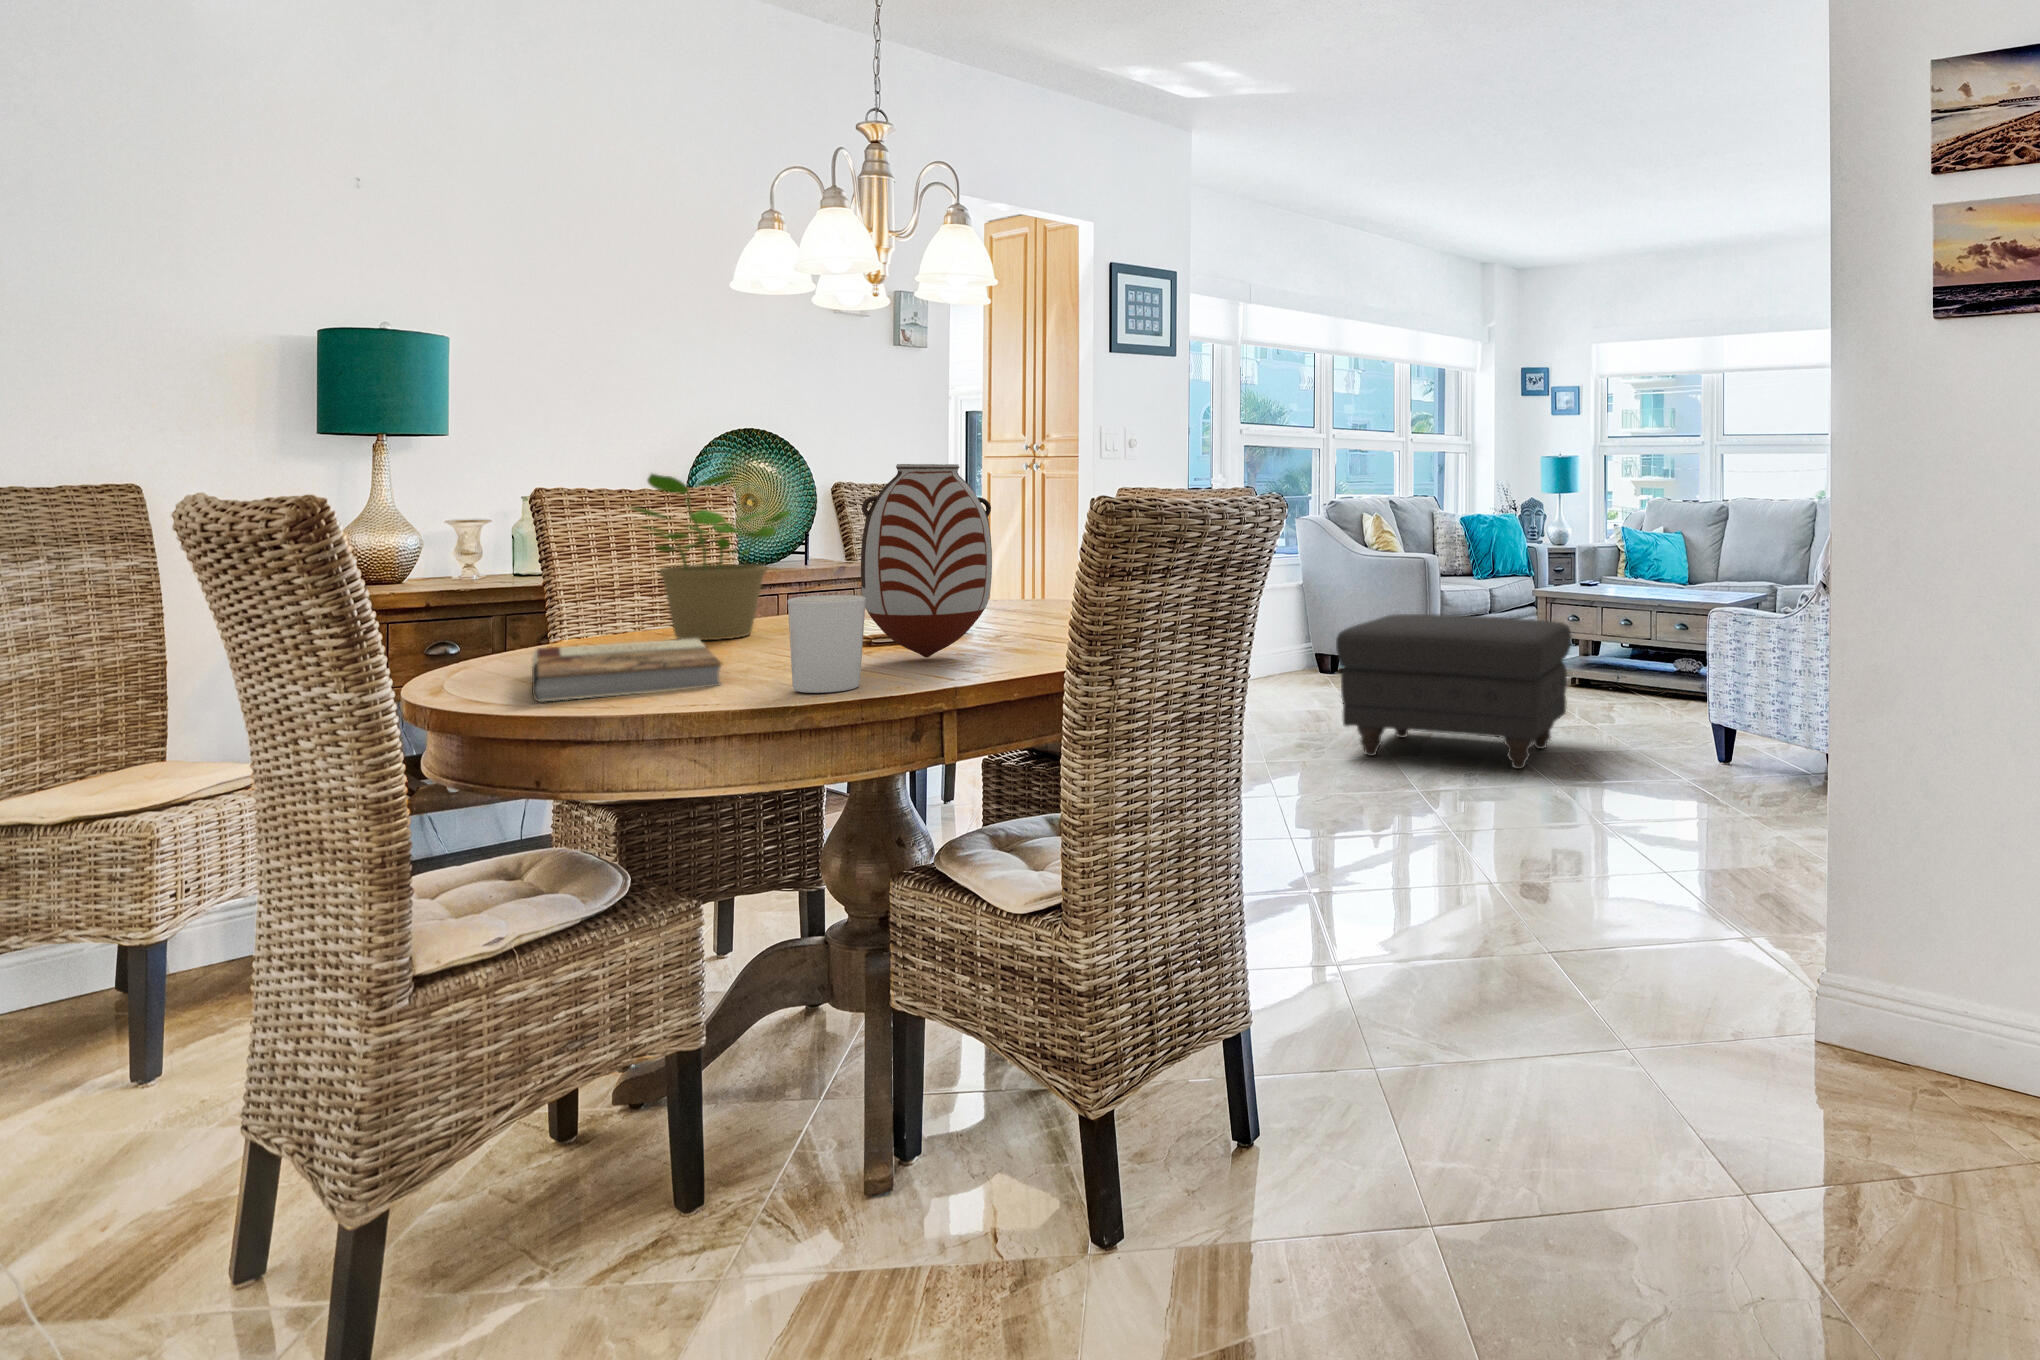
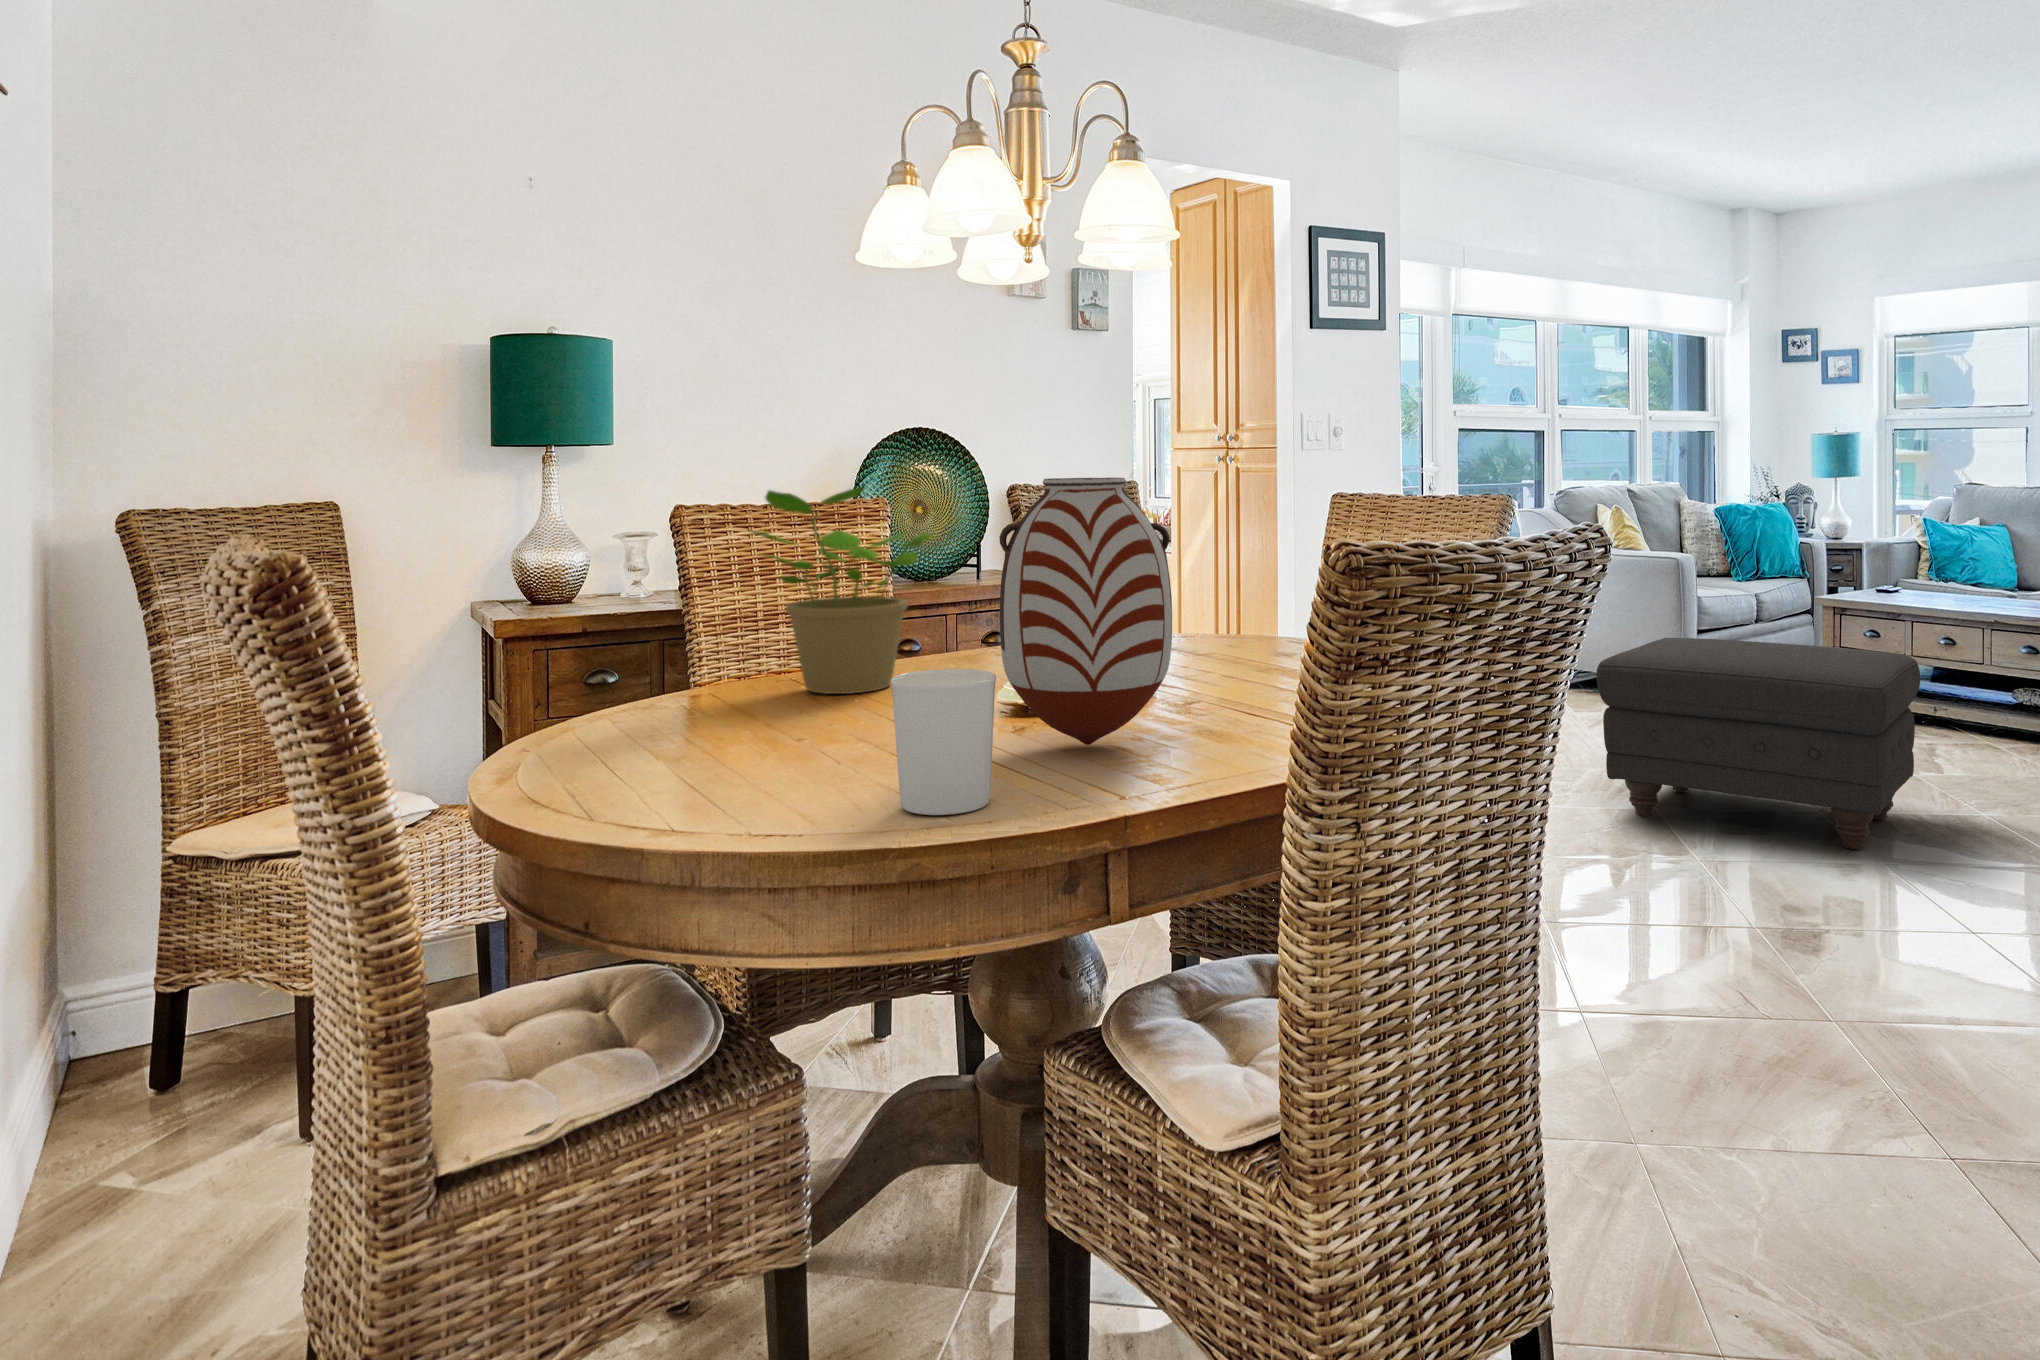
book: present [532,639,722,702] -> none [585,703,821,806]

